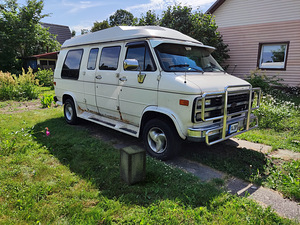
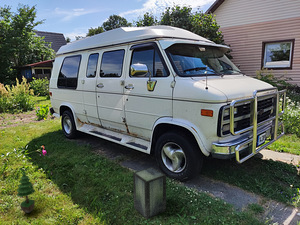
potted tree: none [25,141,40,177] -> present [17,171,35,213]

